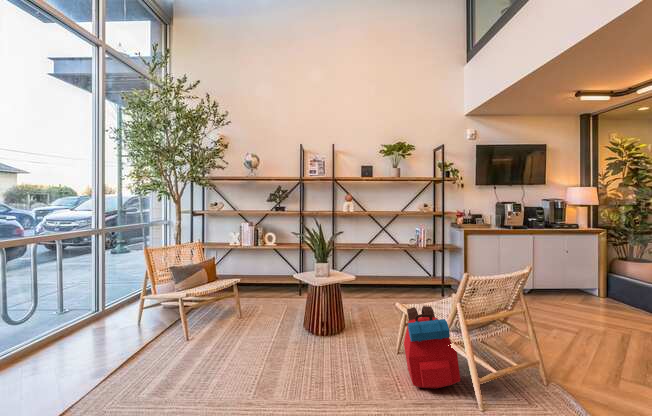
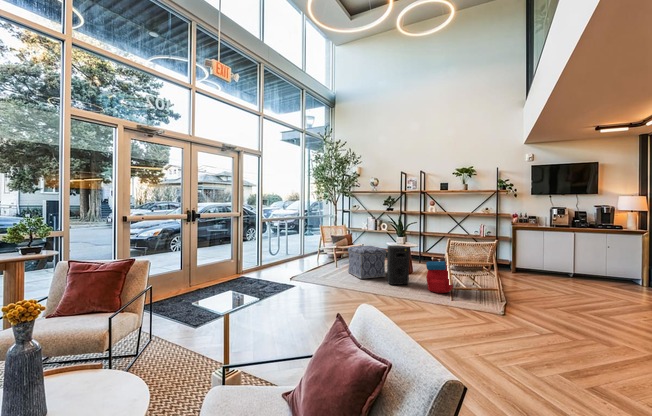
ottoman: none [216,287,304,377] -> present [348,246,387,279]
speaker: none [313,287,360,383] -> present [387,245,409,285]

